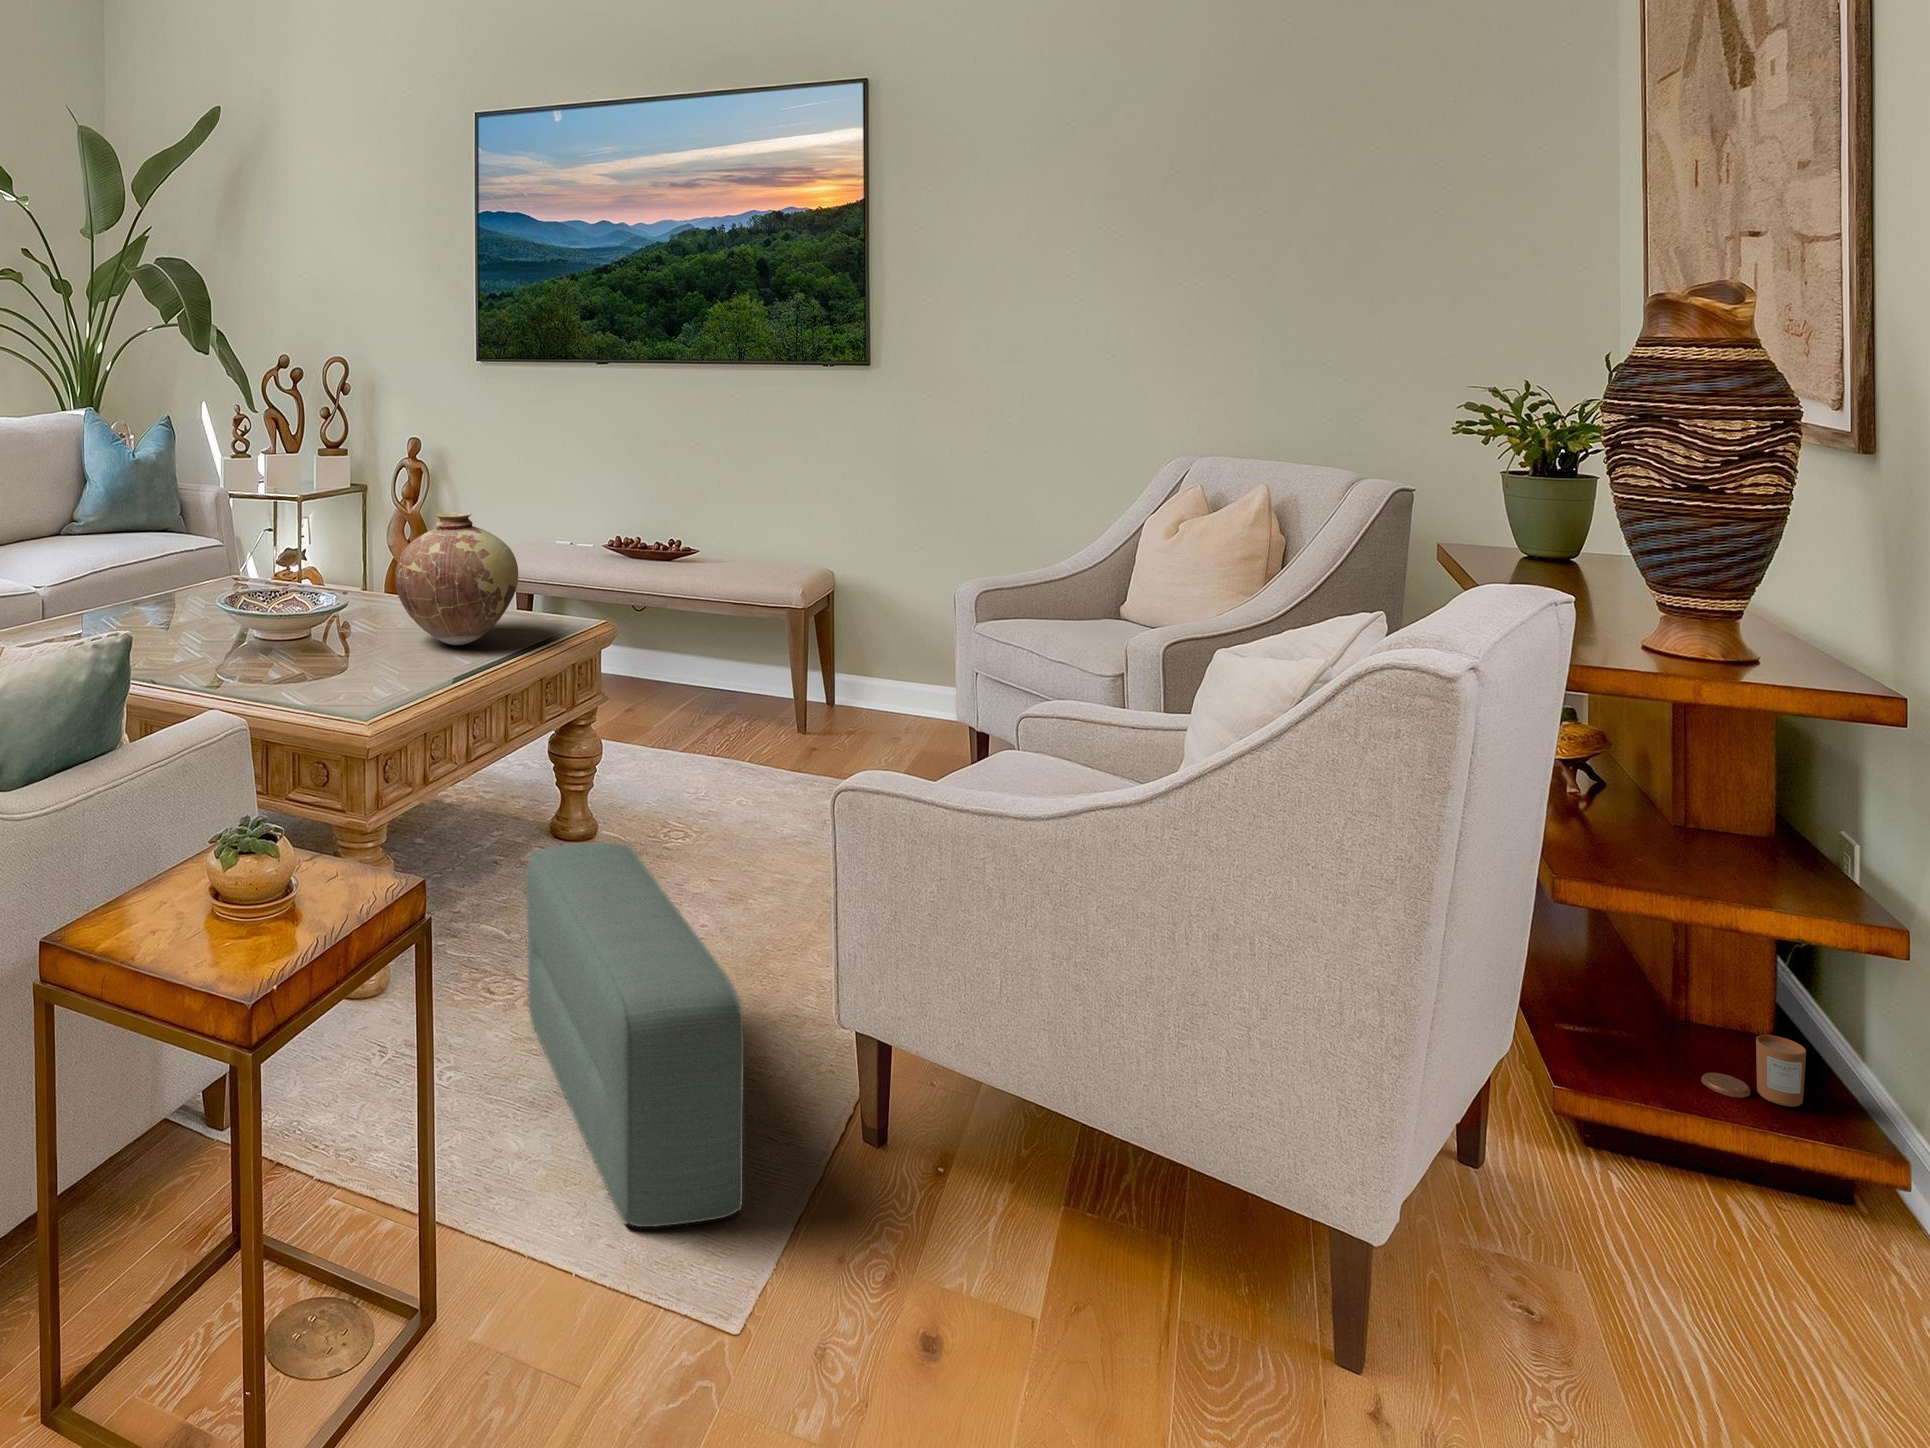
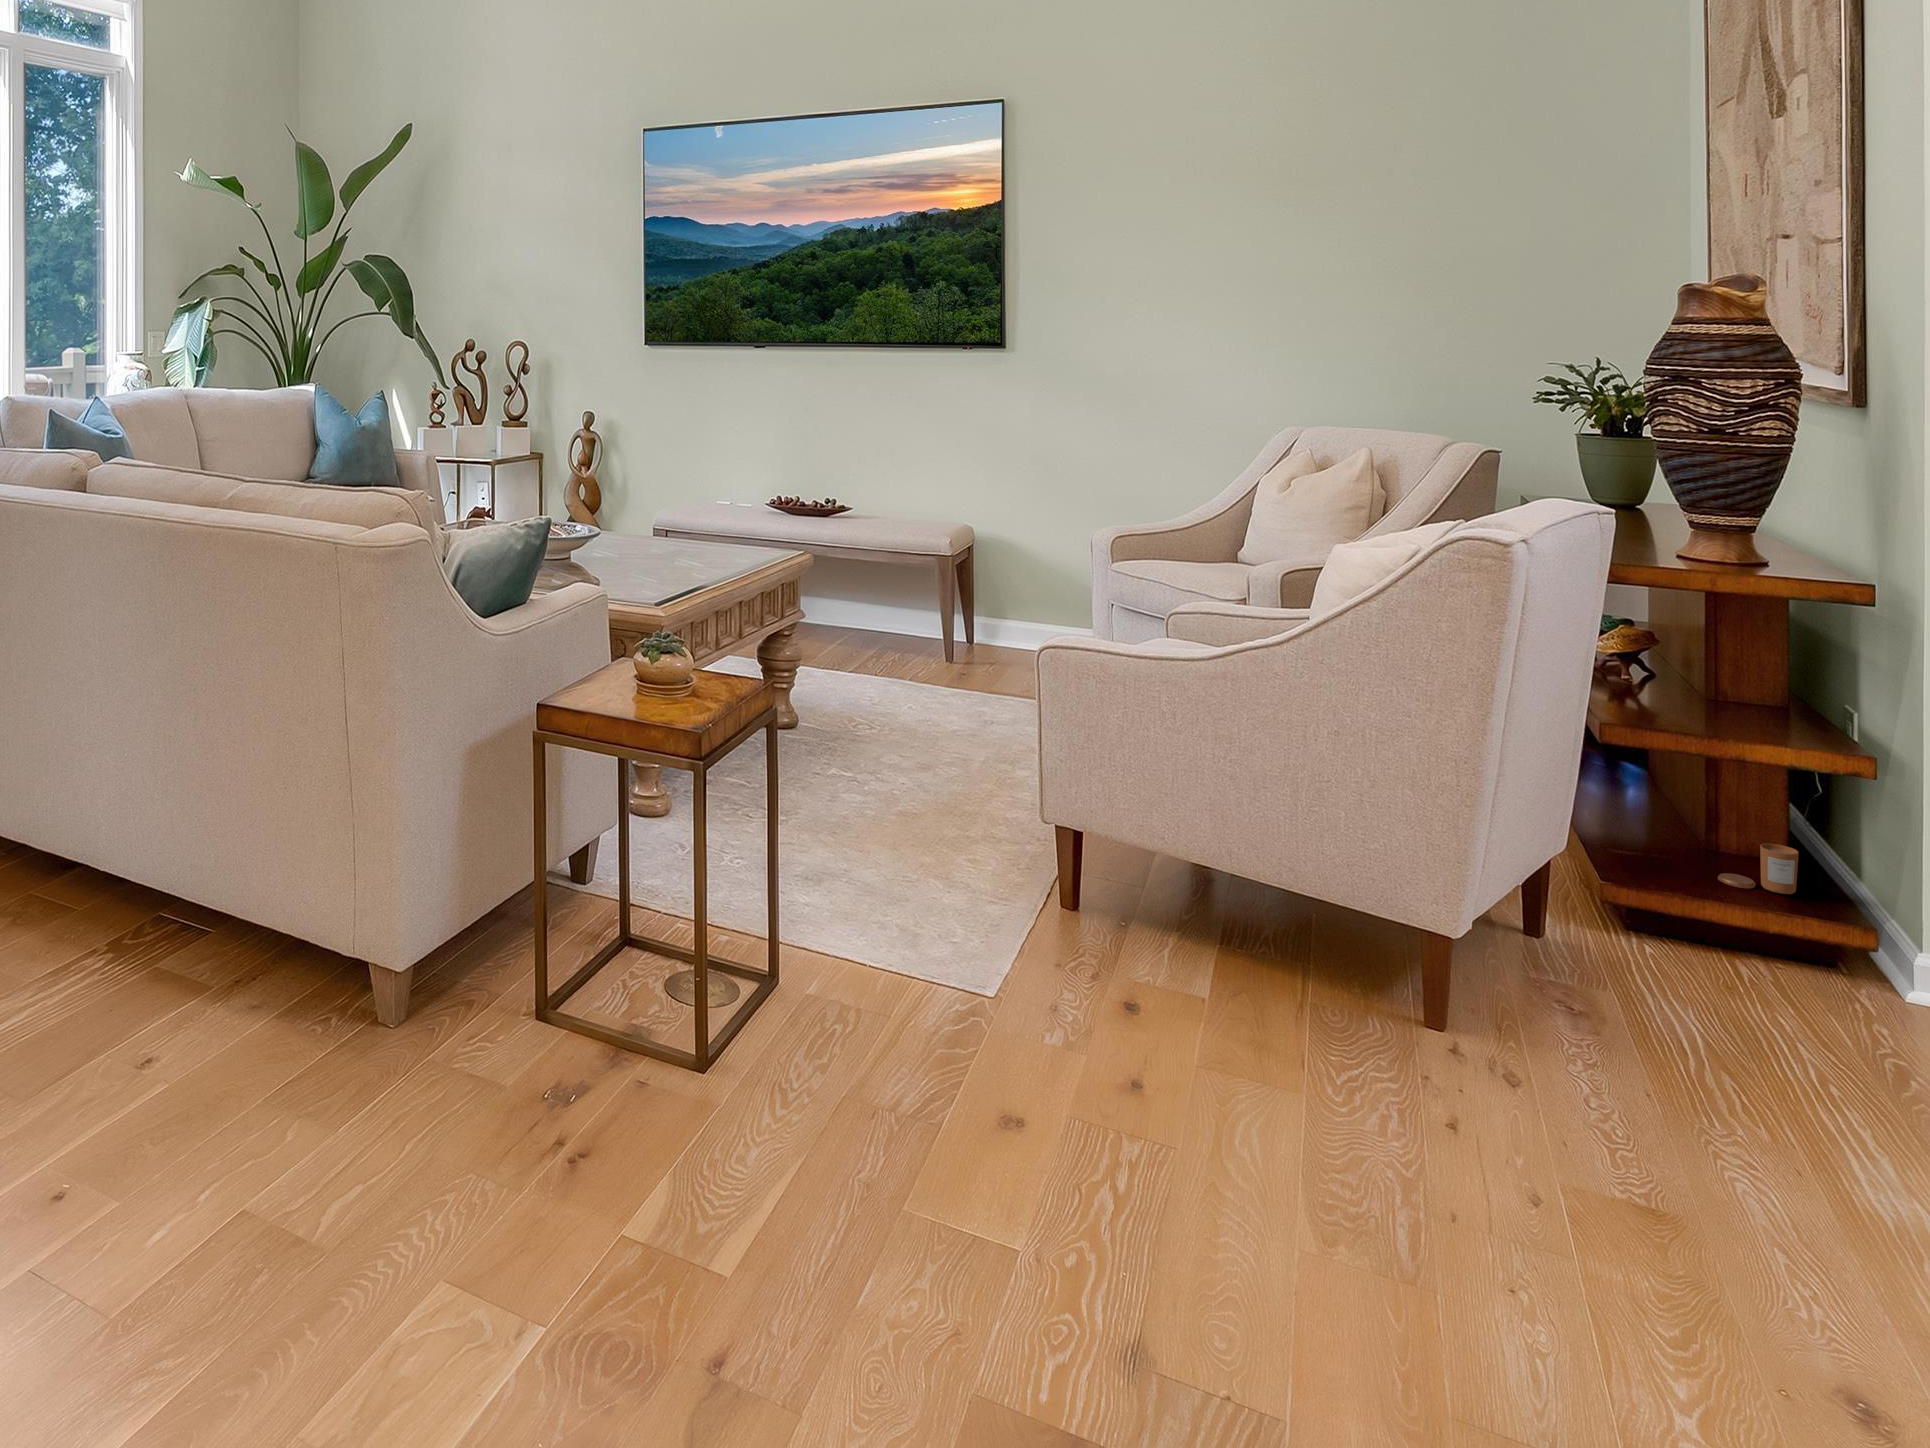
vase: present [395,512,518,645] -> none [642,461,743,568]
pouf: present [526,843,744,1227] -> none [787,703,984,951]

